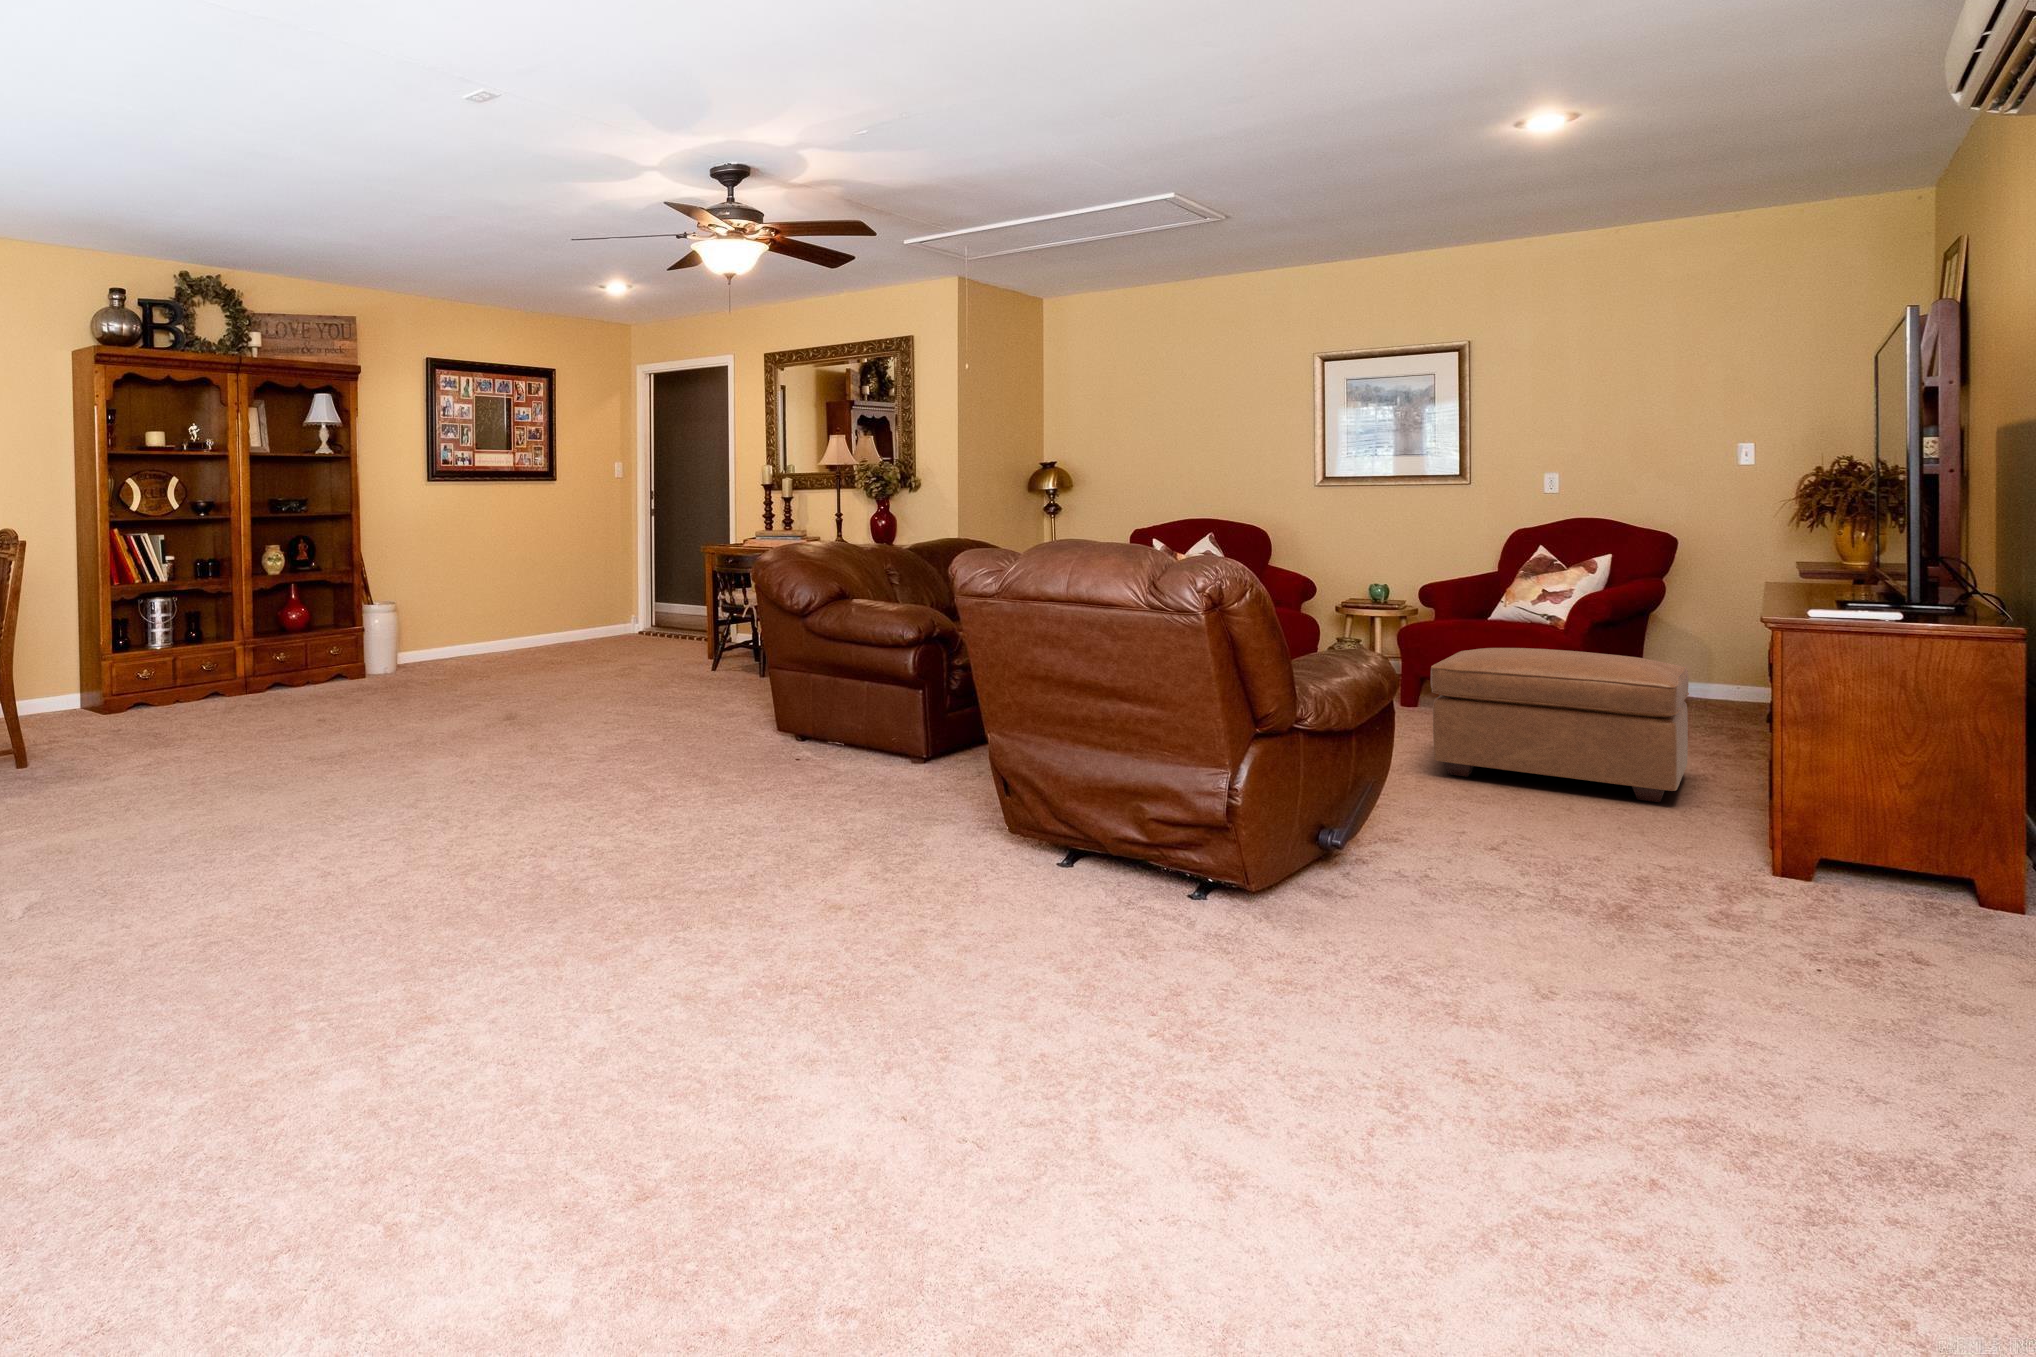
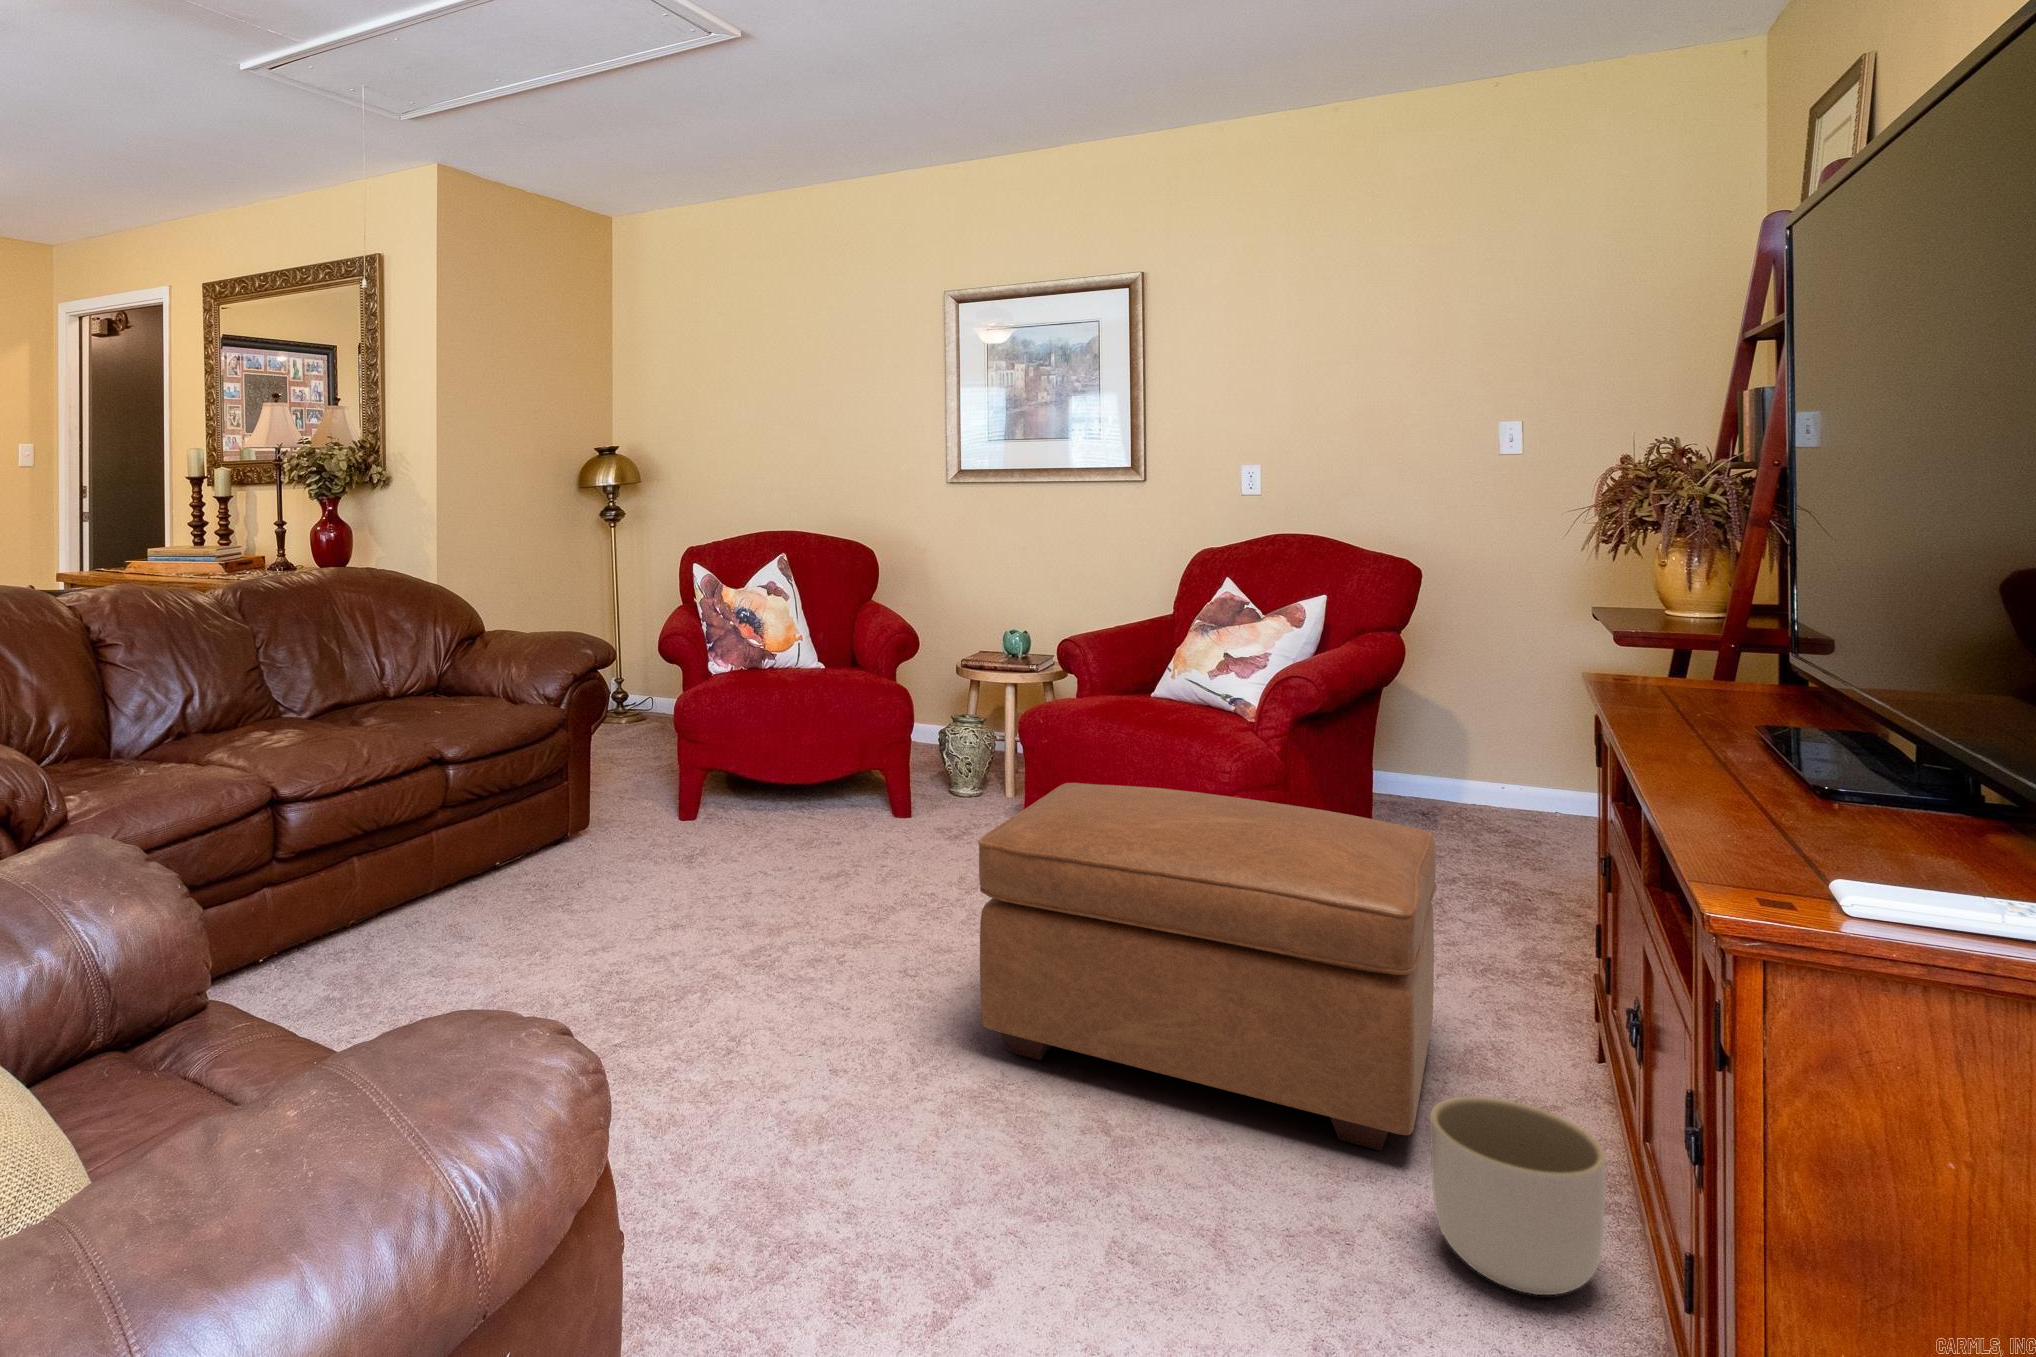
planter: none [1685,762,1769,833] -> present [1430,1096,1606,1295]

